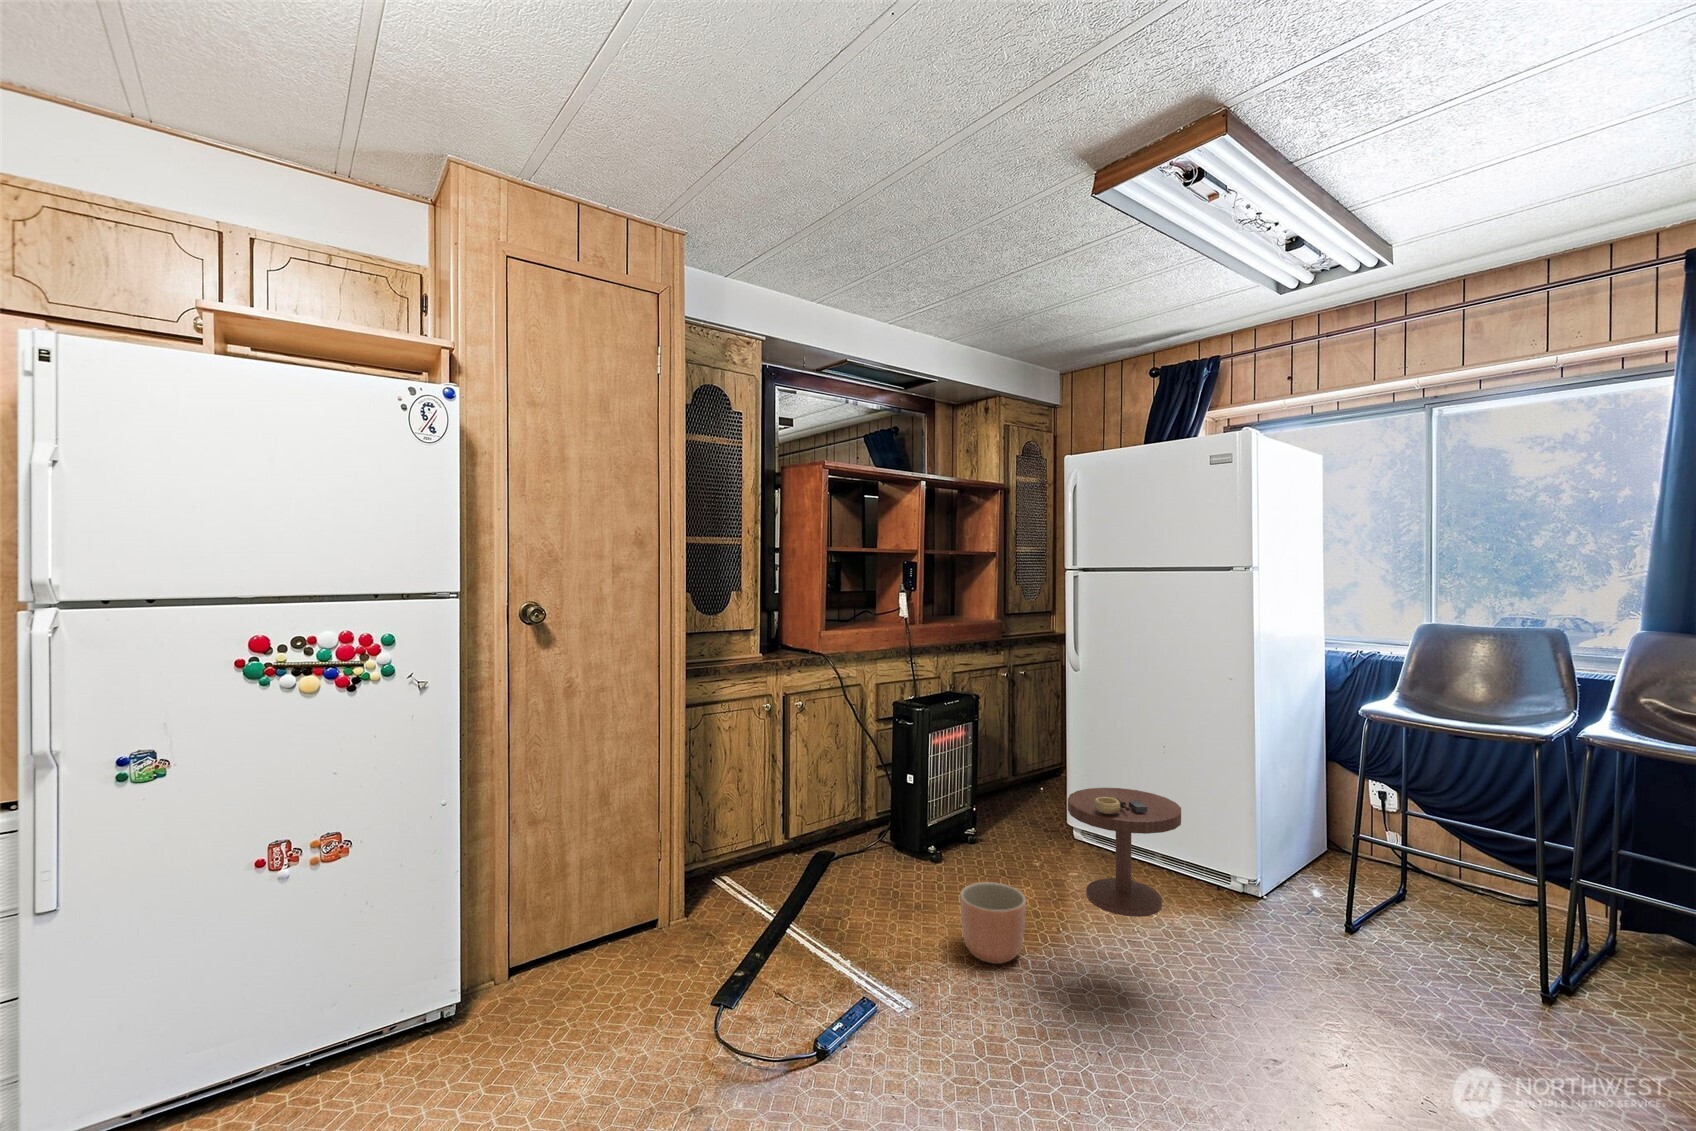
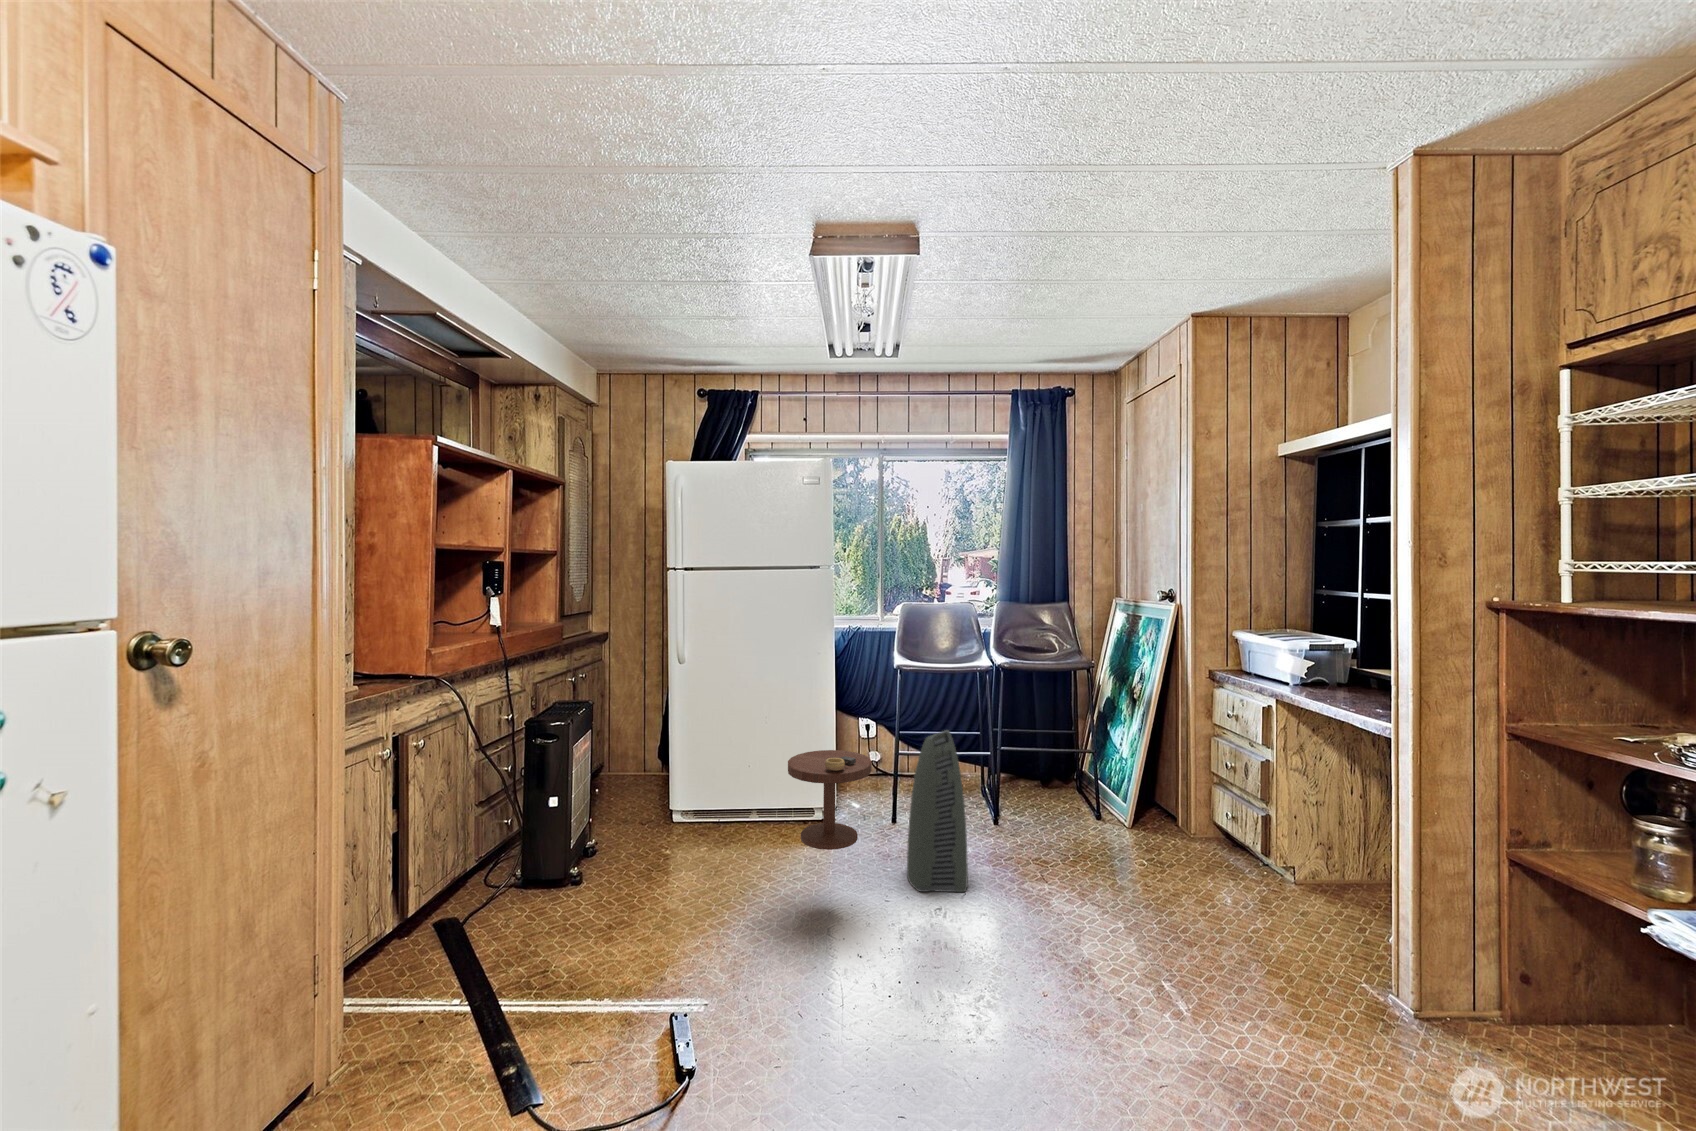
air purifier: none [1276,808,1384,1065] -> present [907,730,968,892]
planter: present [961,882,1026,964] -> none [690,864,750,939]

